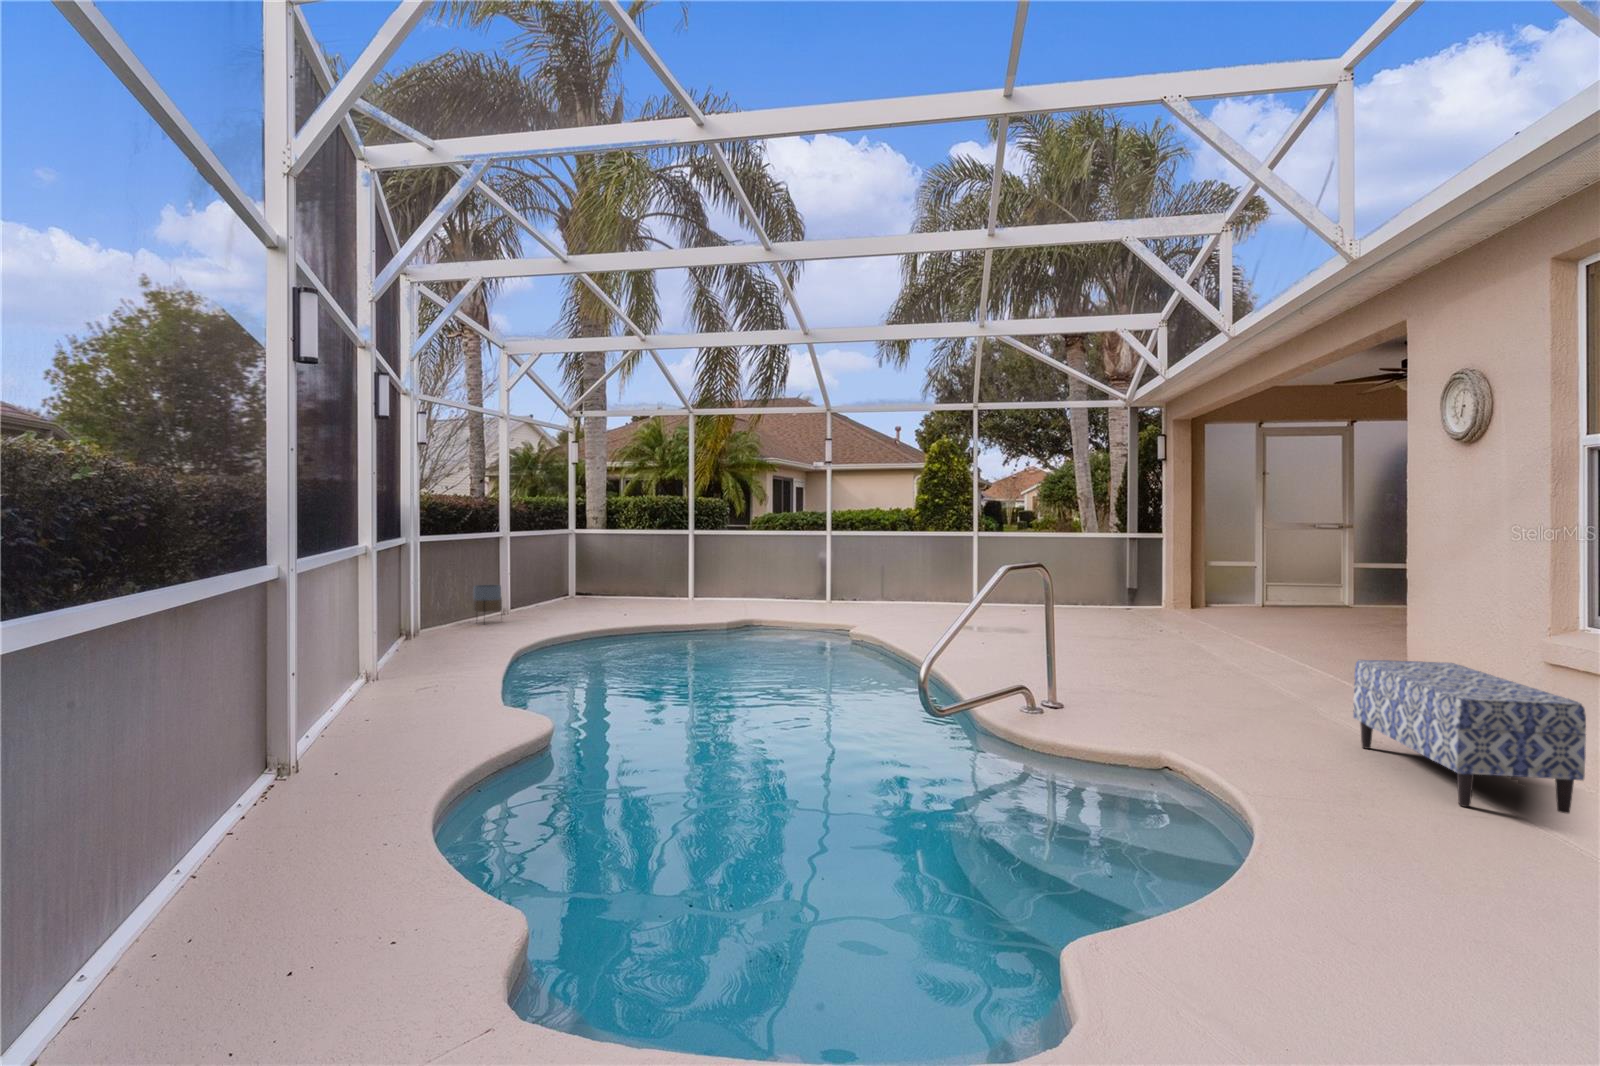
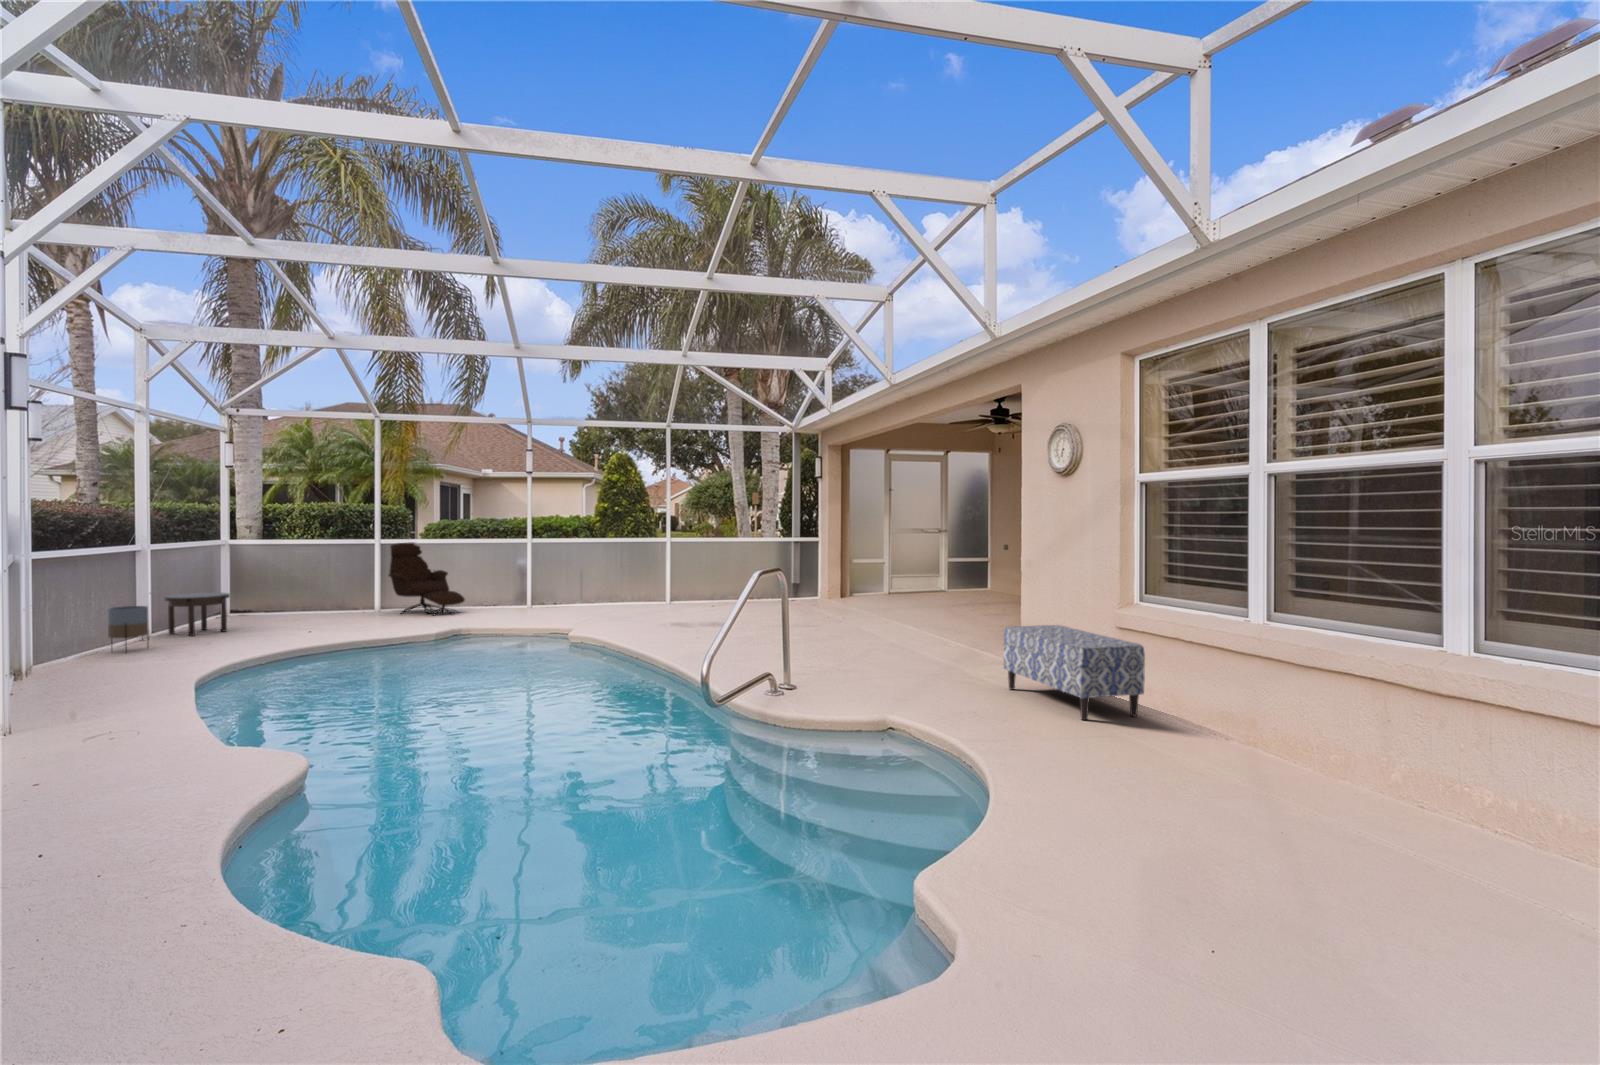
lounge chair: none [701,534,766,607] -> present [389,543,465,615]
side table: none [521,576,569,613] -> present [164,593,230,636]

